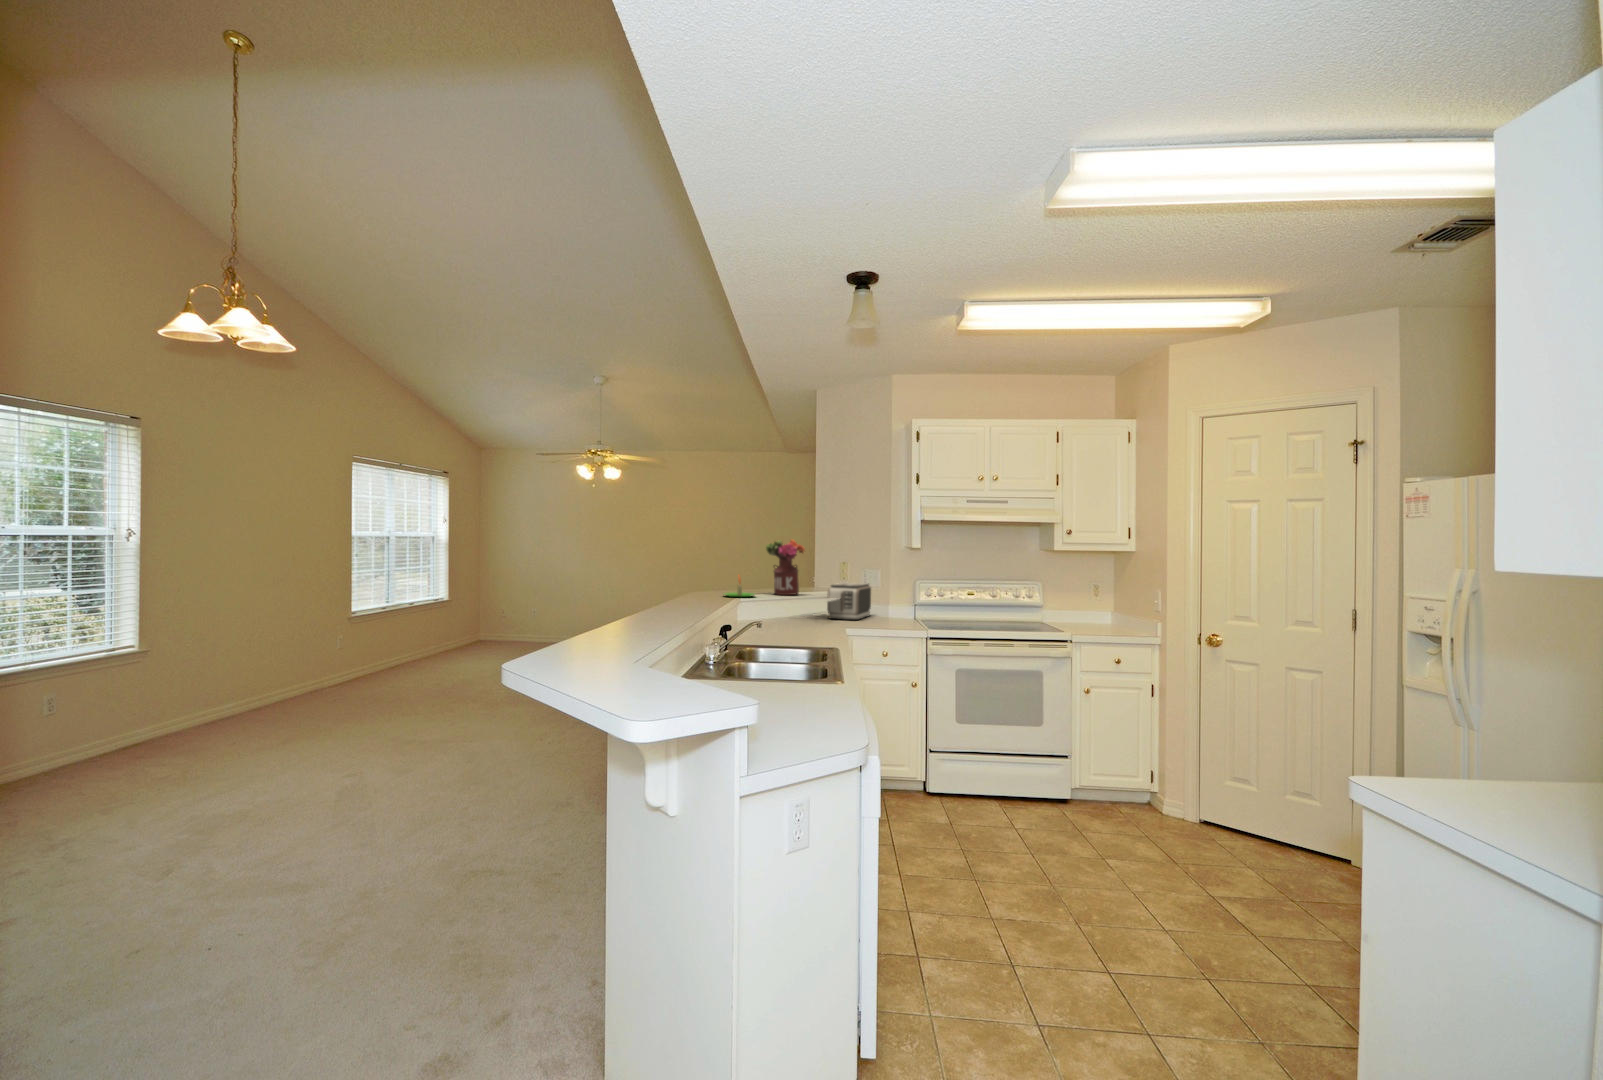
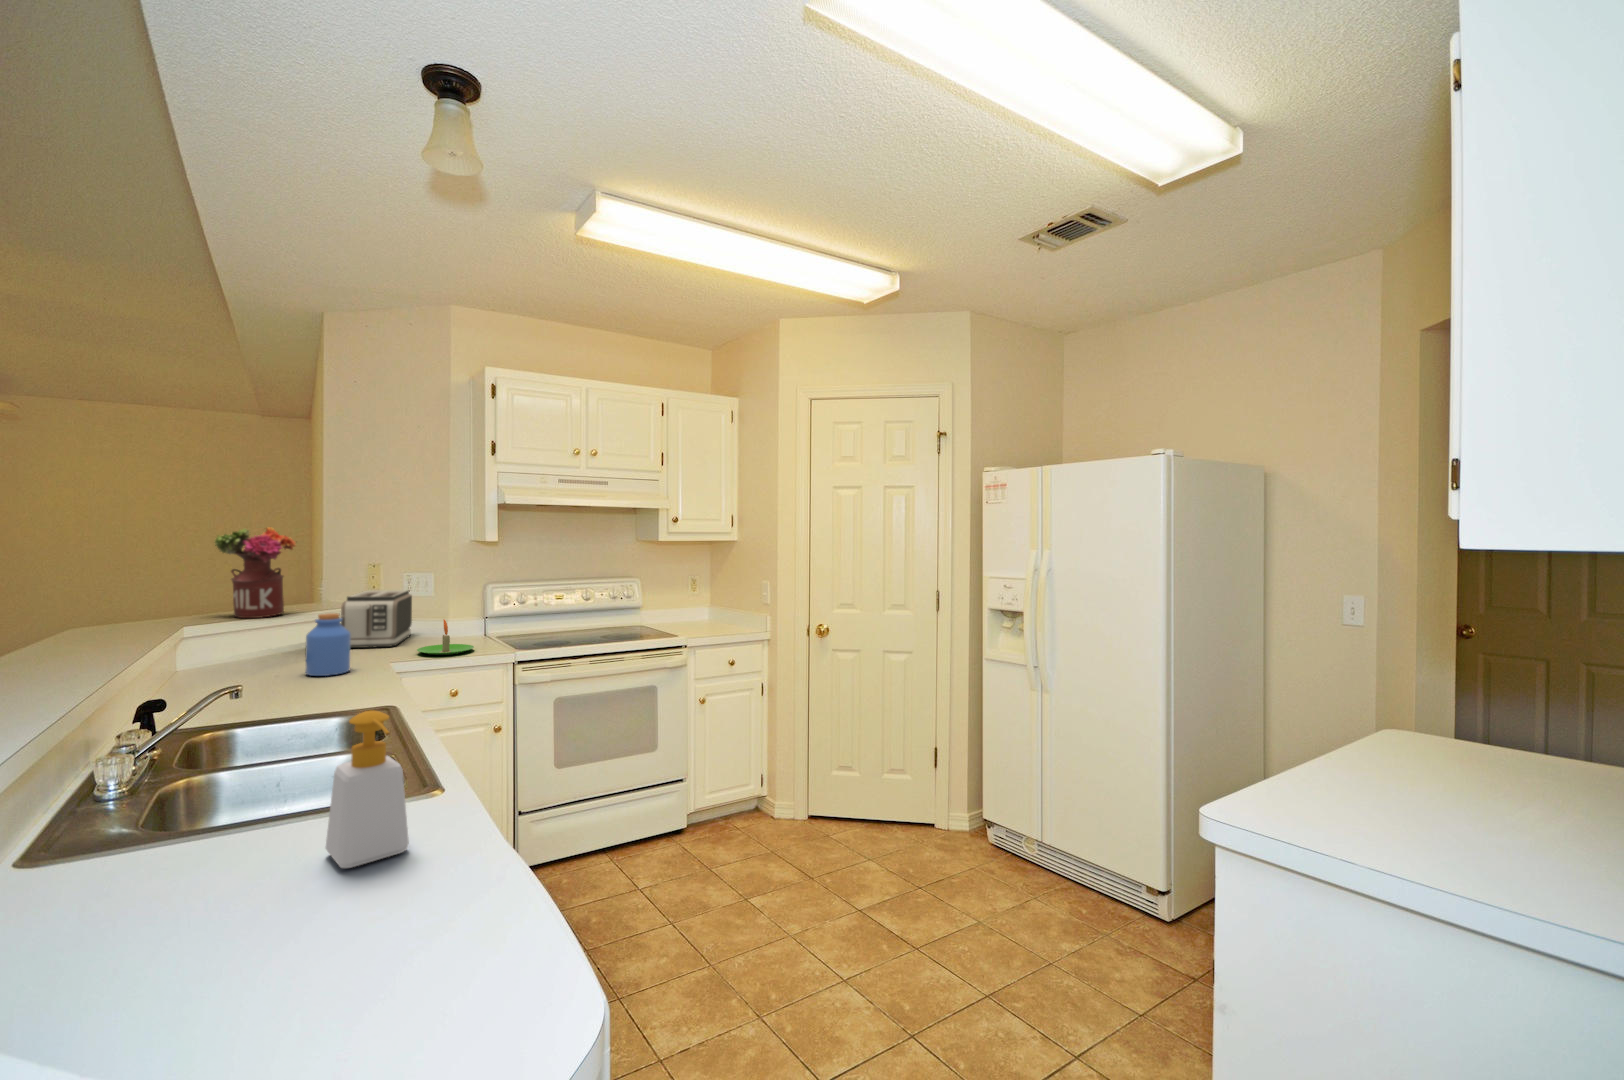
candle: present [724,576,755,597] -> present [417,620,474,655]
jar: none [803,592,827,630] -> present [305,613,351,676]
soap bottle: none [778,621,812,696] -> present [326,710,409,868]

